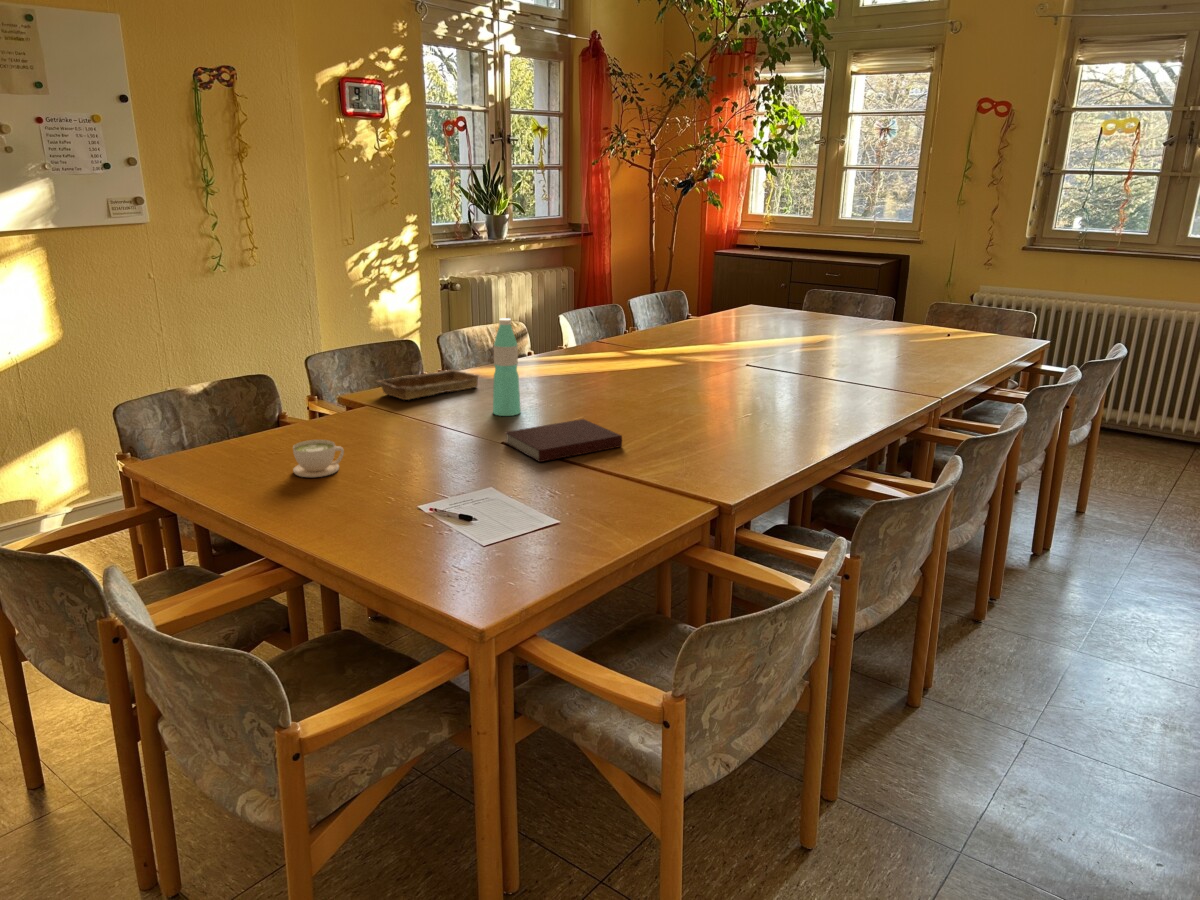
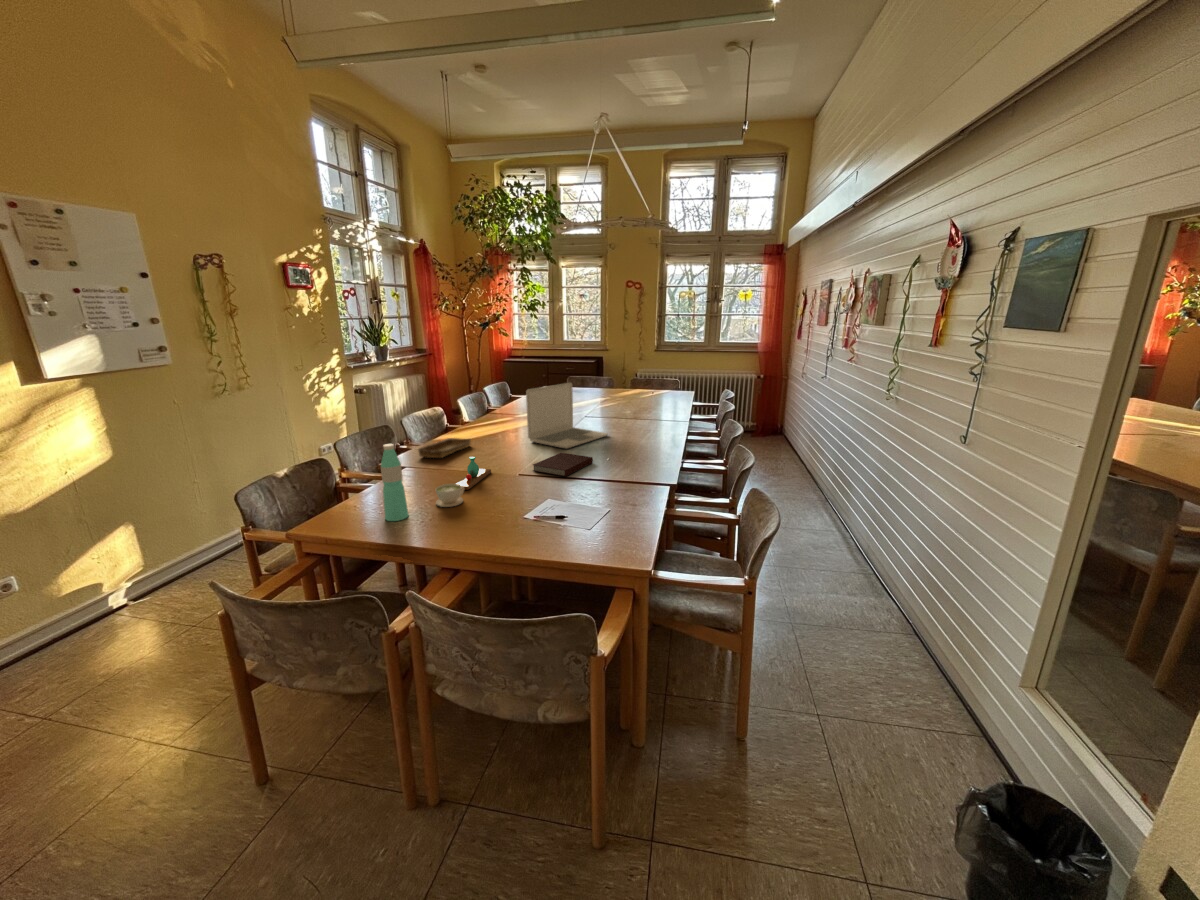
laptop: none [573,293,725,414] -> present [526,383,608,448]
water bottle: present [493,318,521,416] -> present [381,444,408,521]
vase: none [350,402,443,456] -> present [455,457,491,490]

